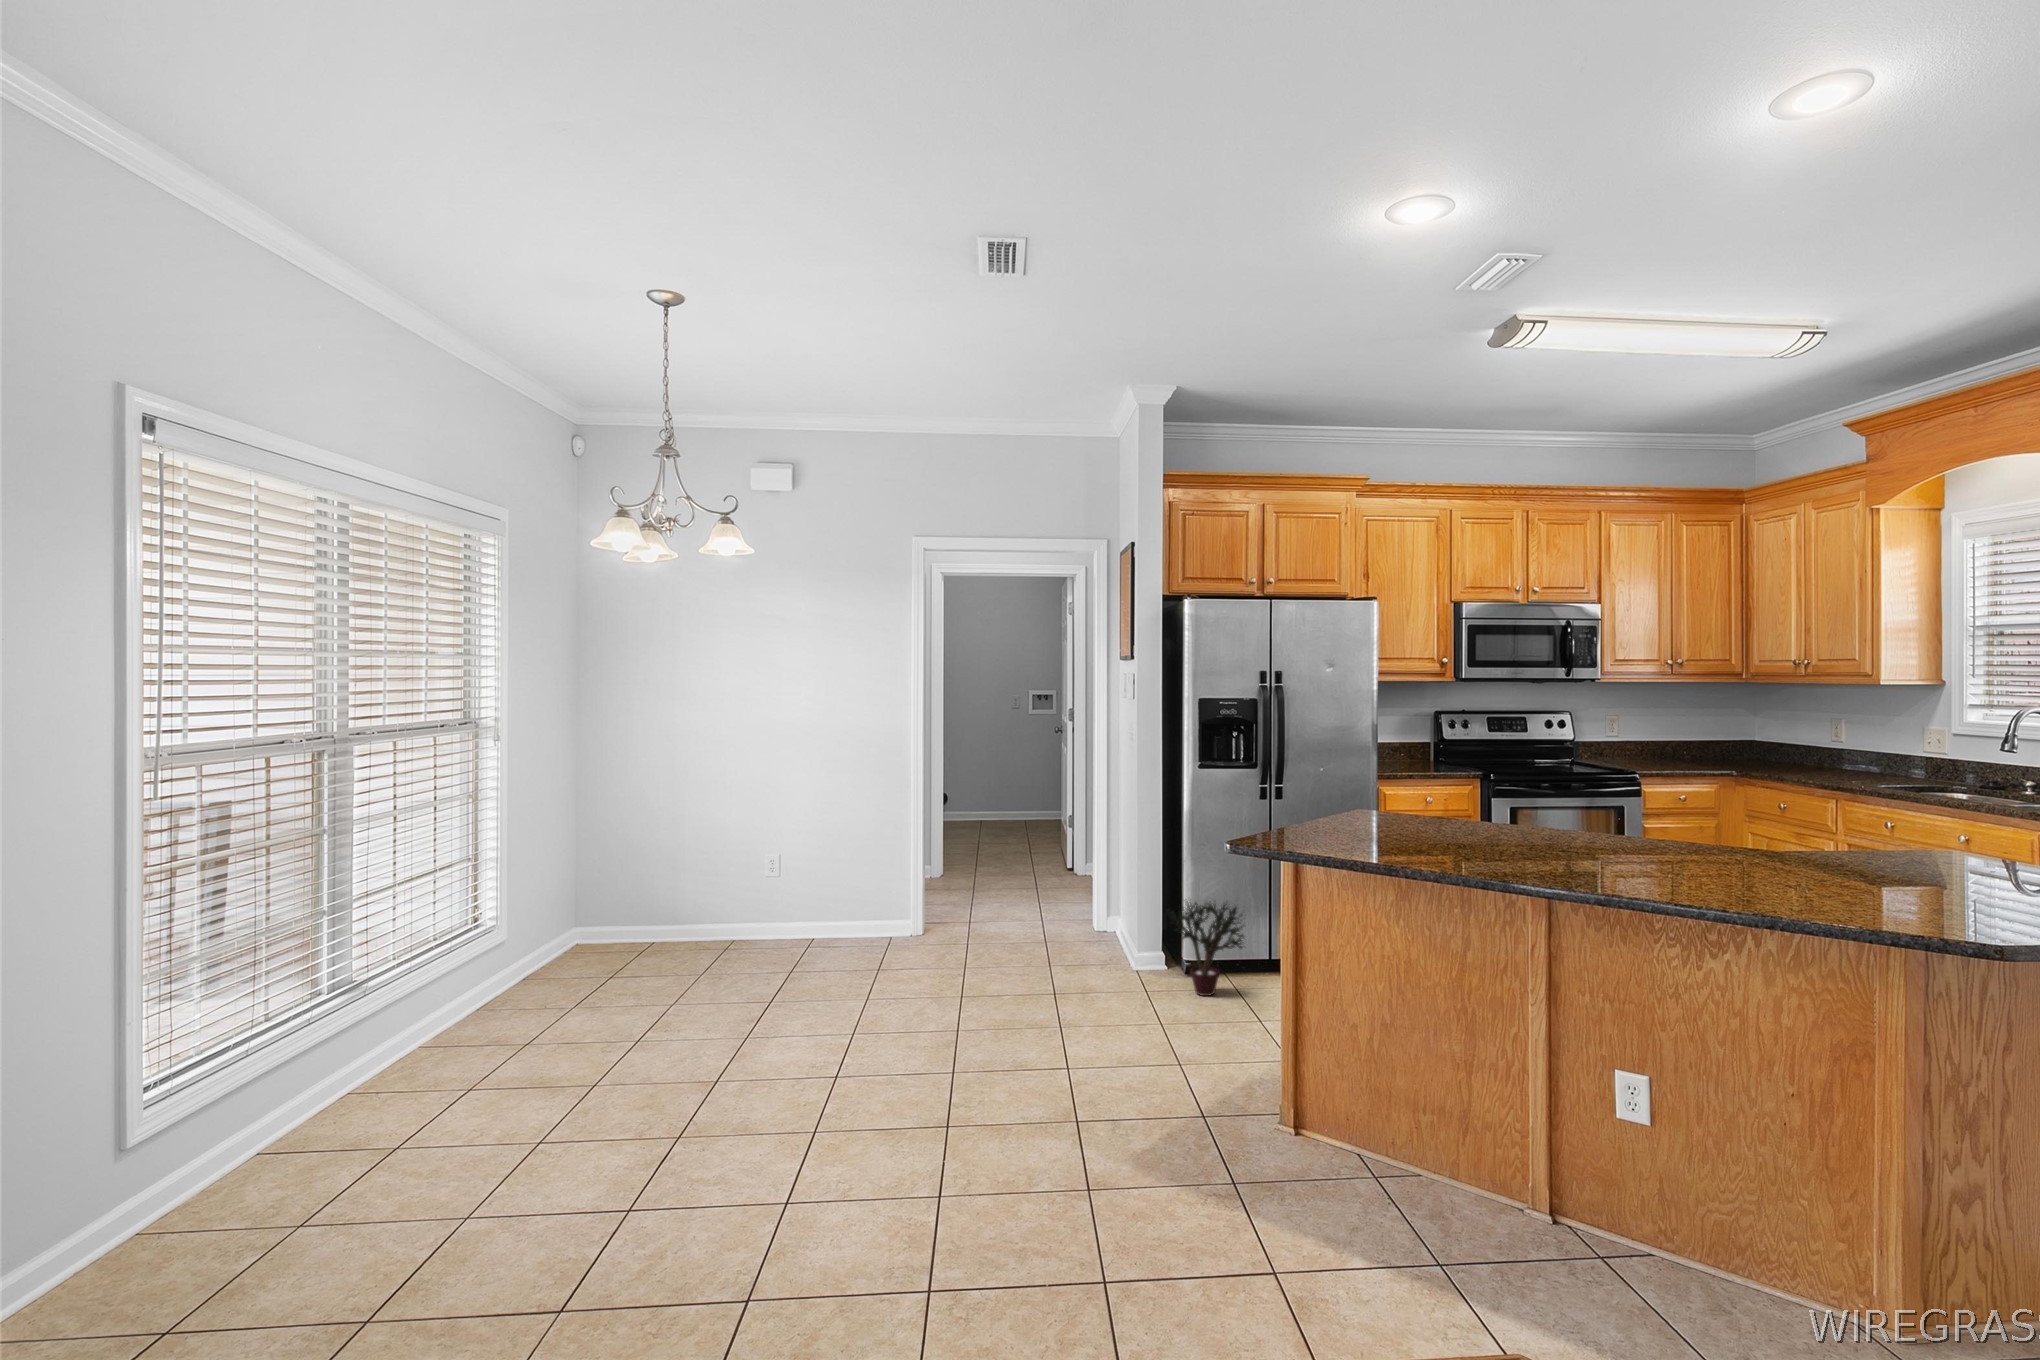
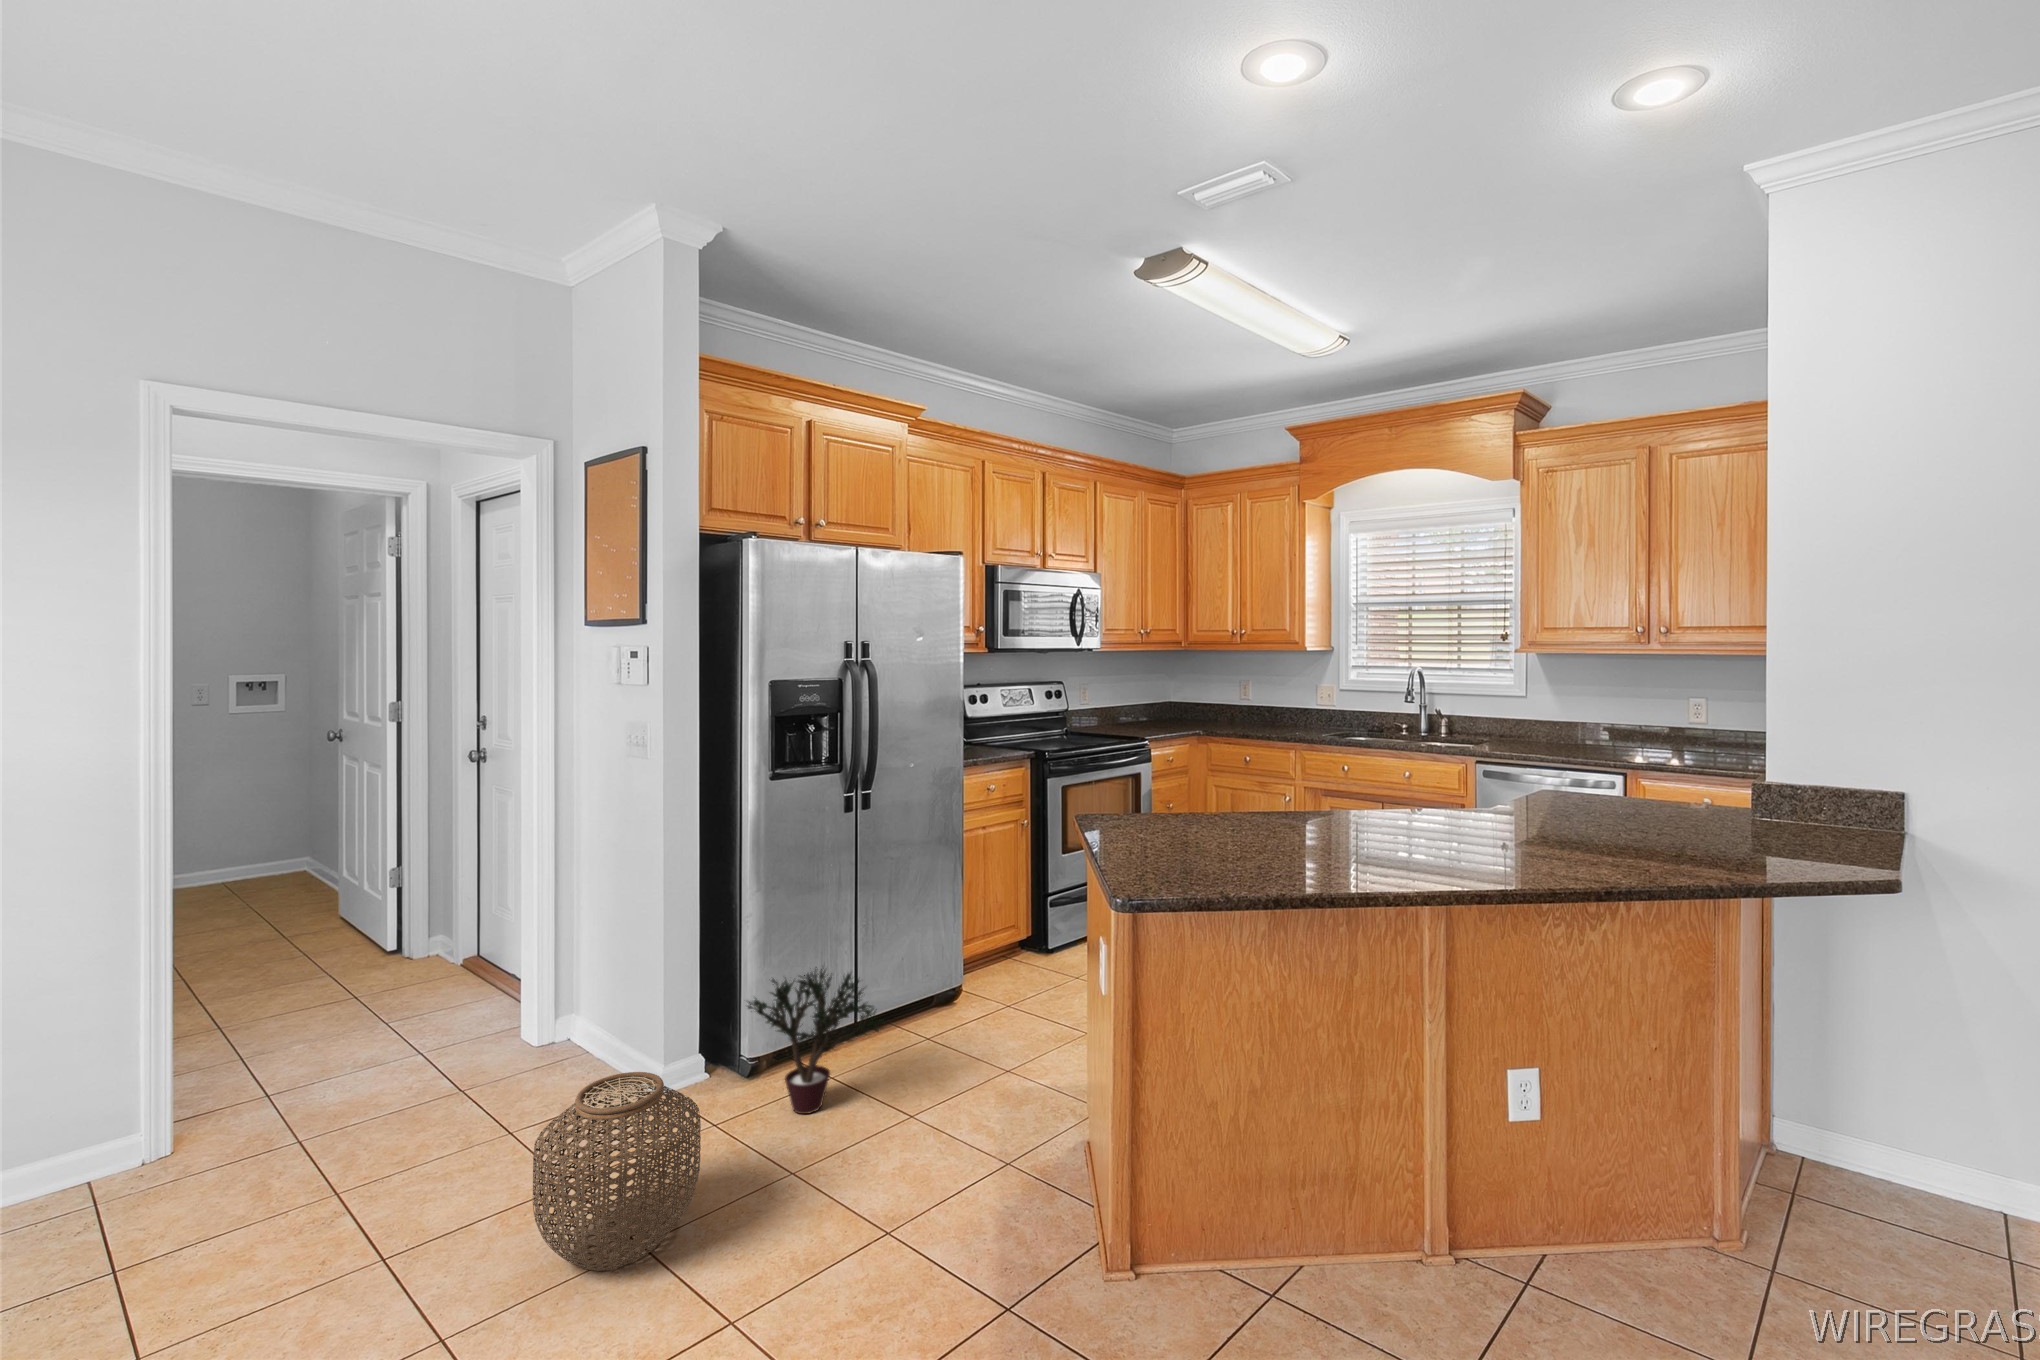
woven basket: none [1020,920,1104,1021] -> present [533,1072,701,1271]

